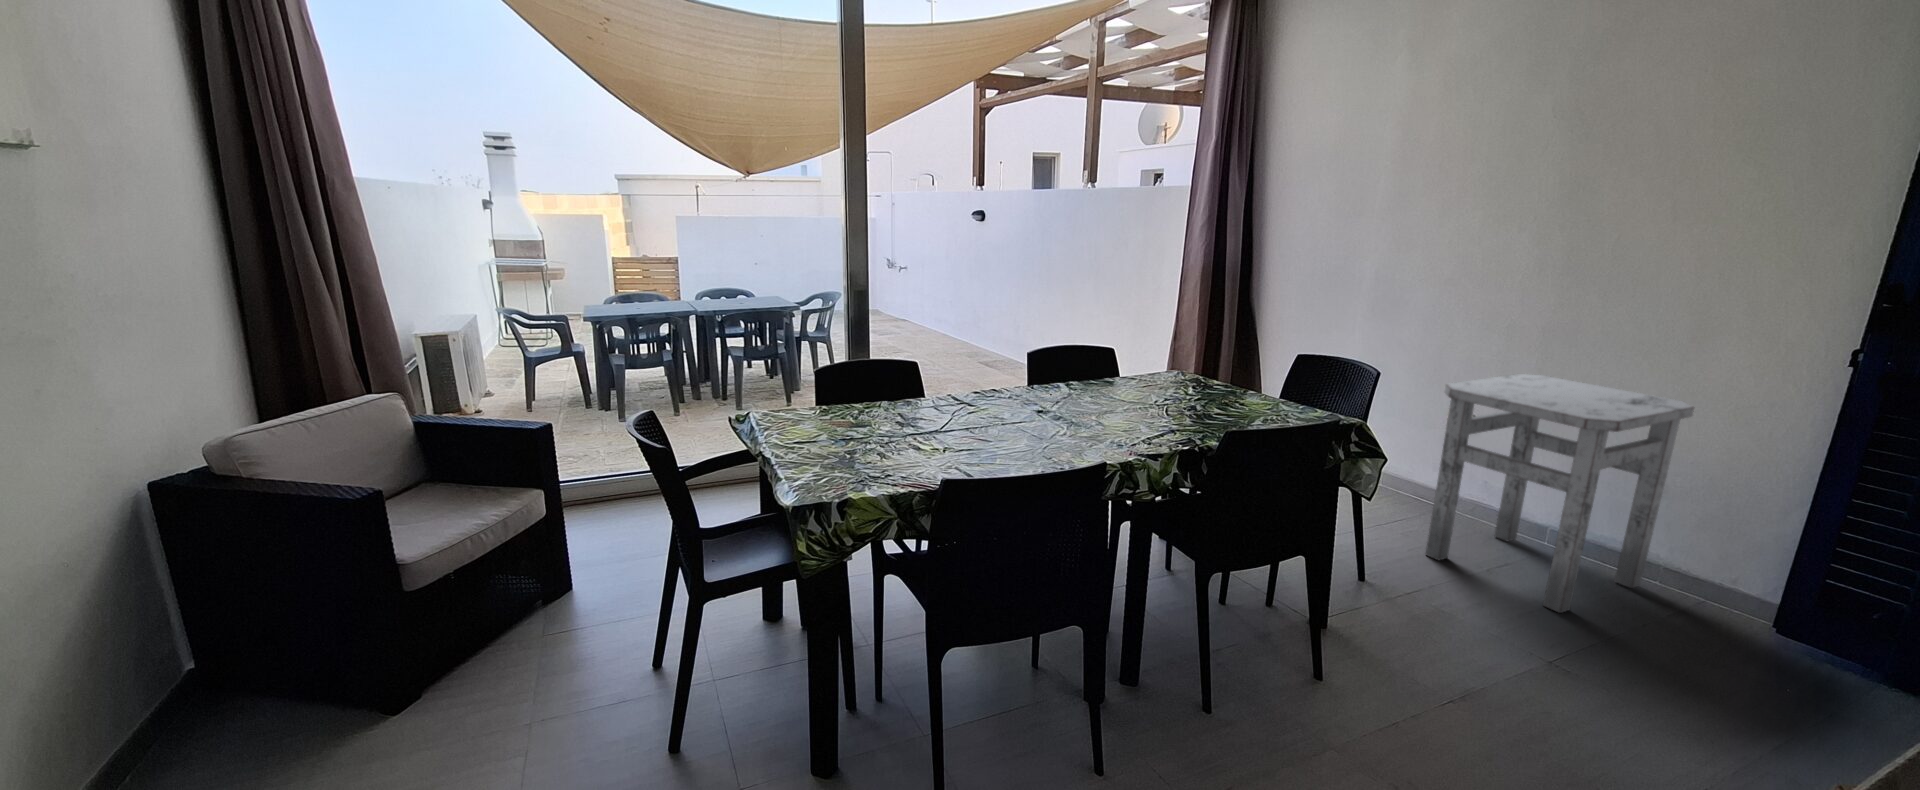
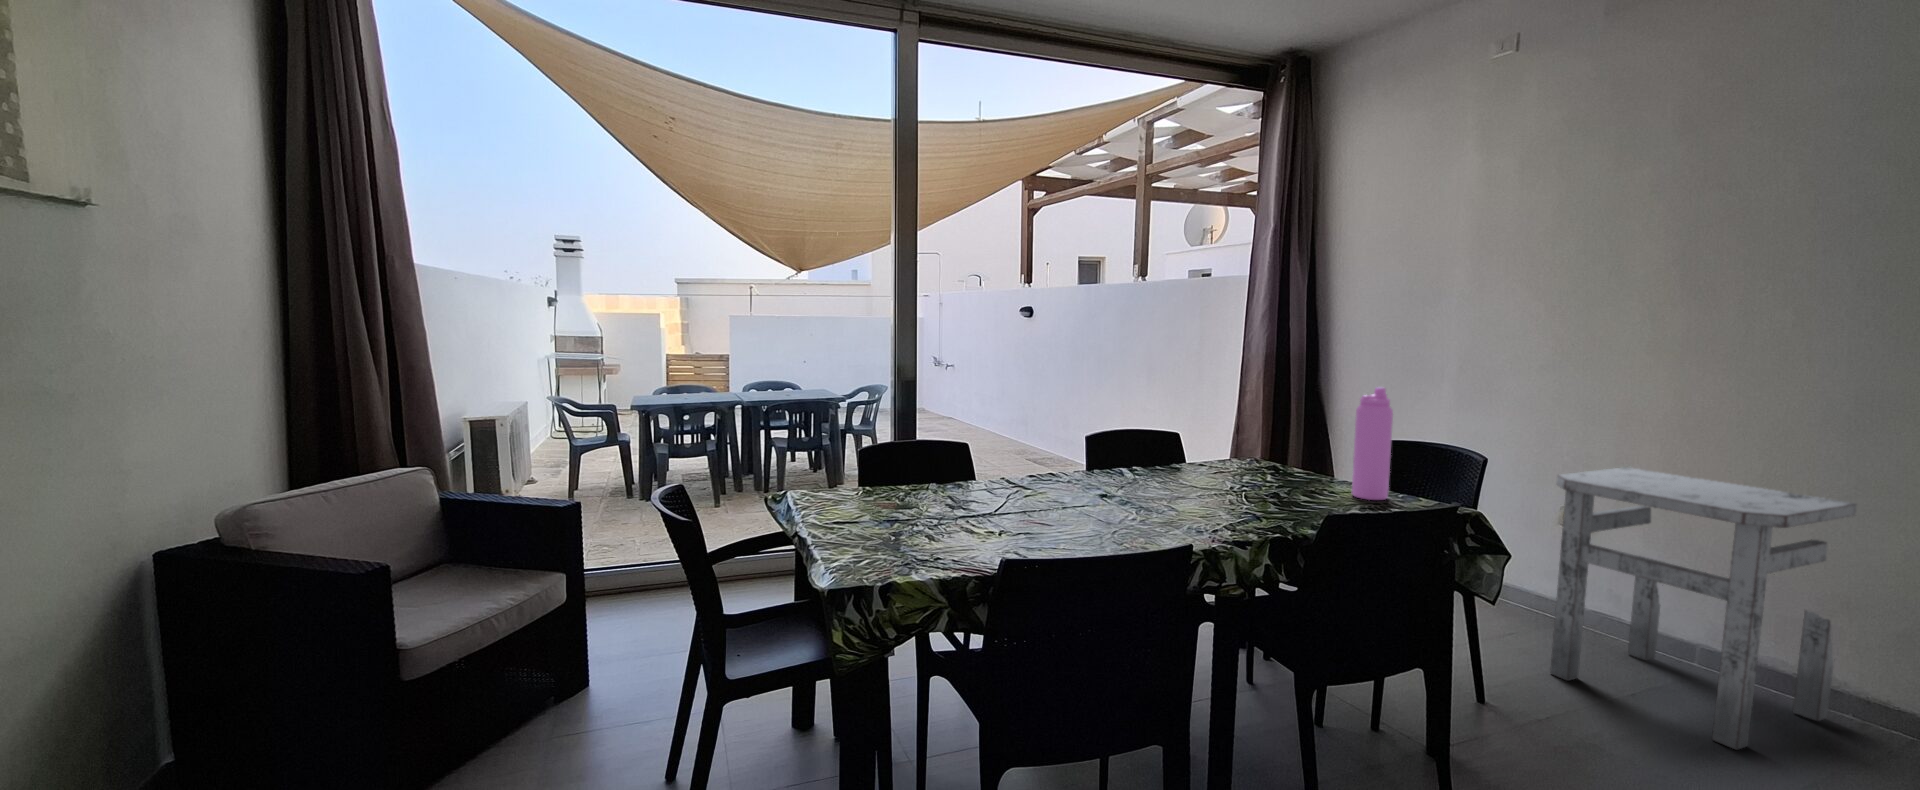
water bottle: none [1259,311,1298,412] -> present [1352,387,1393,500]

